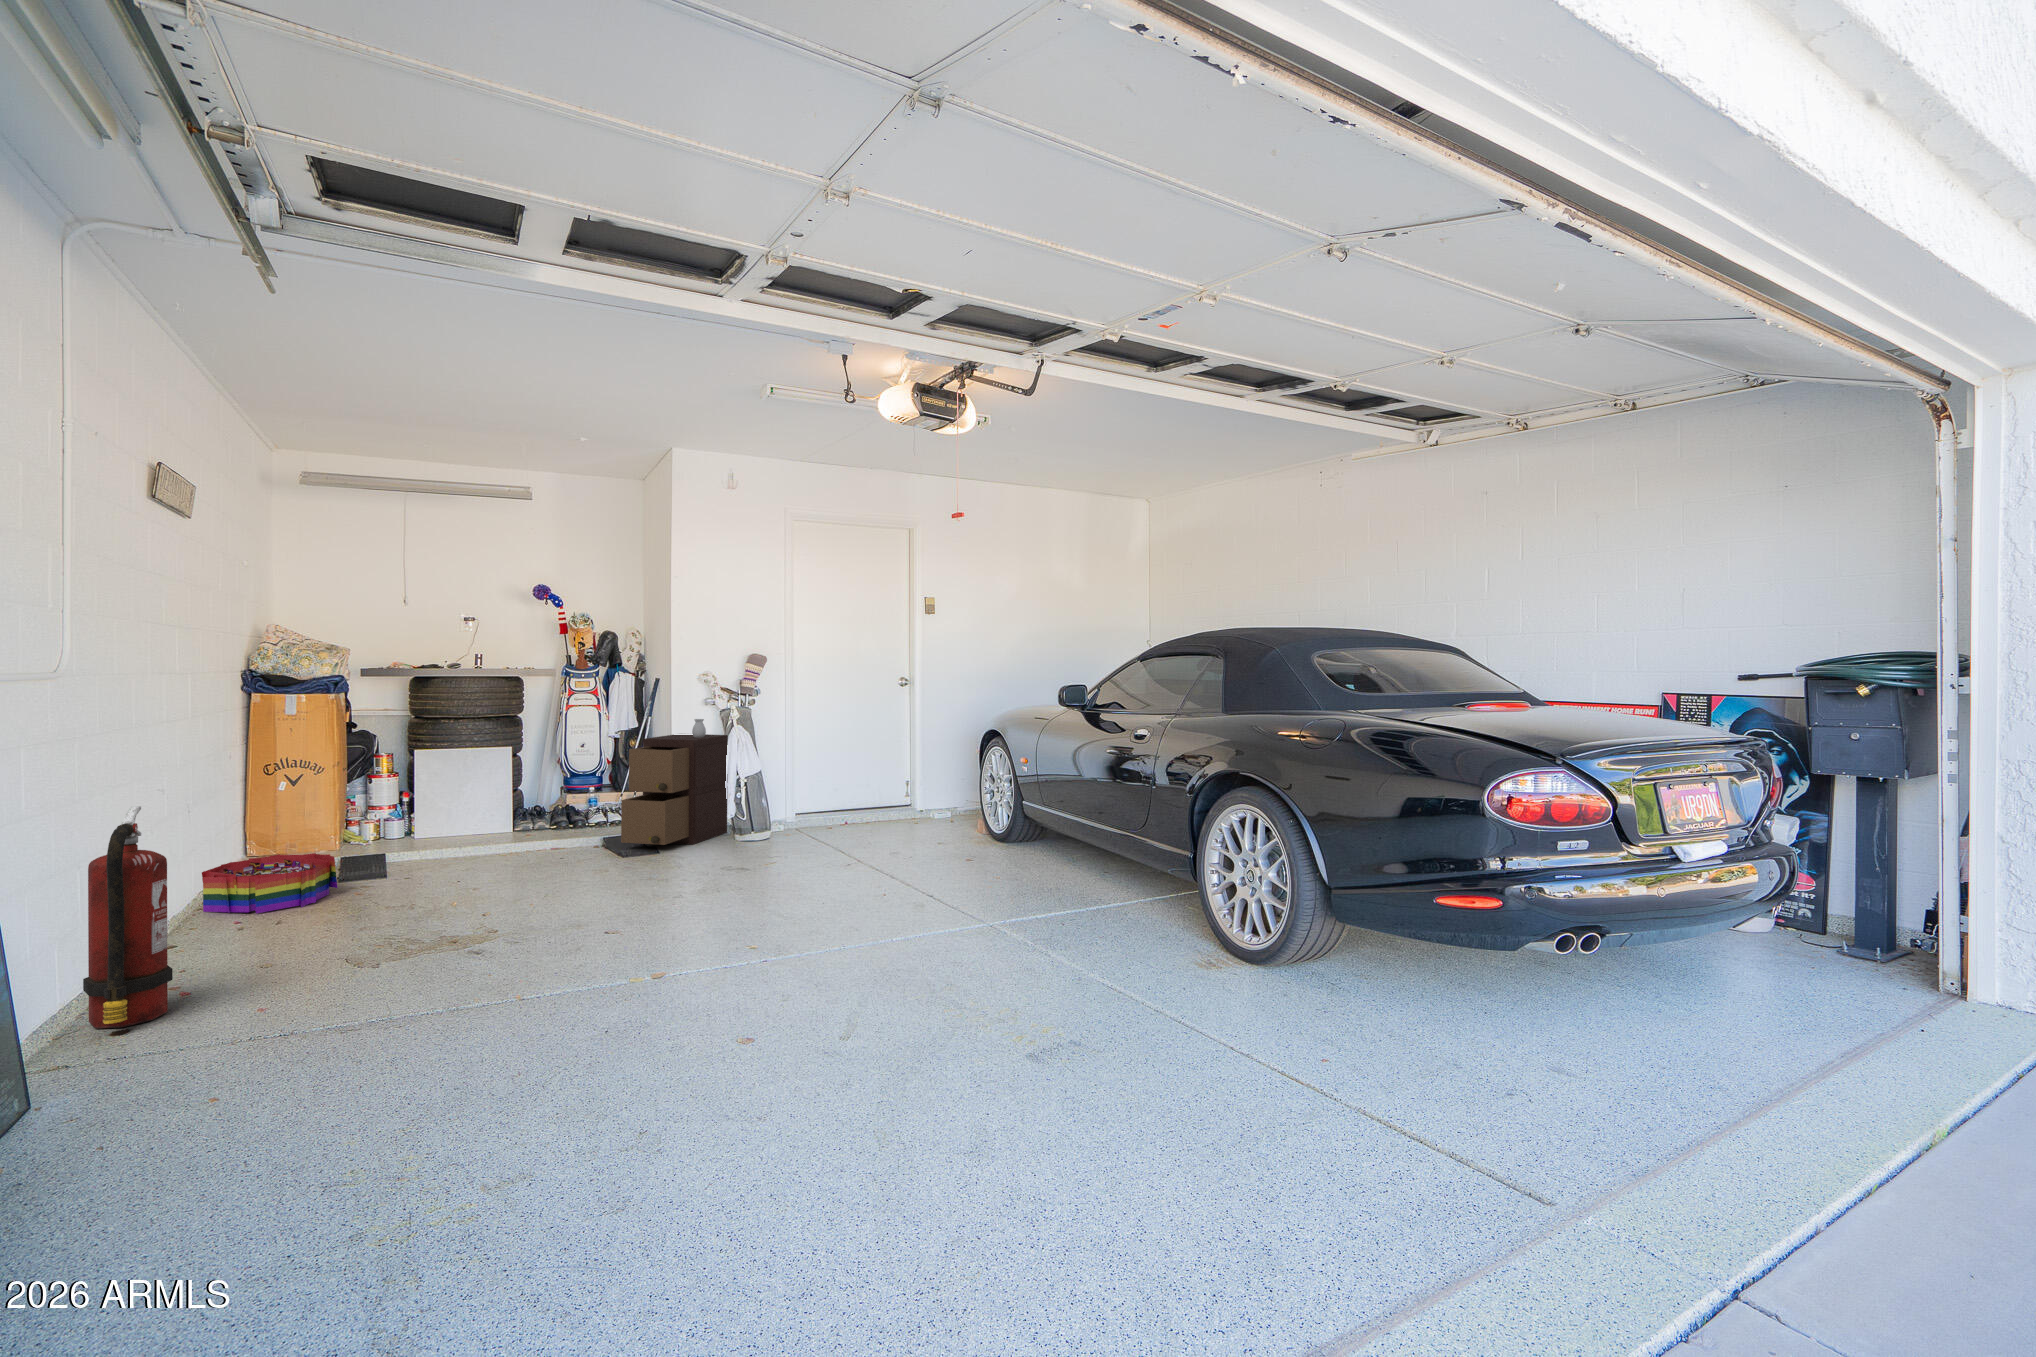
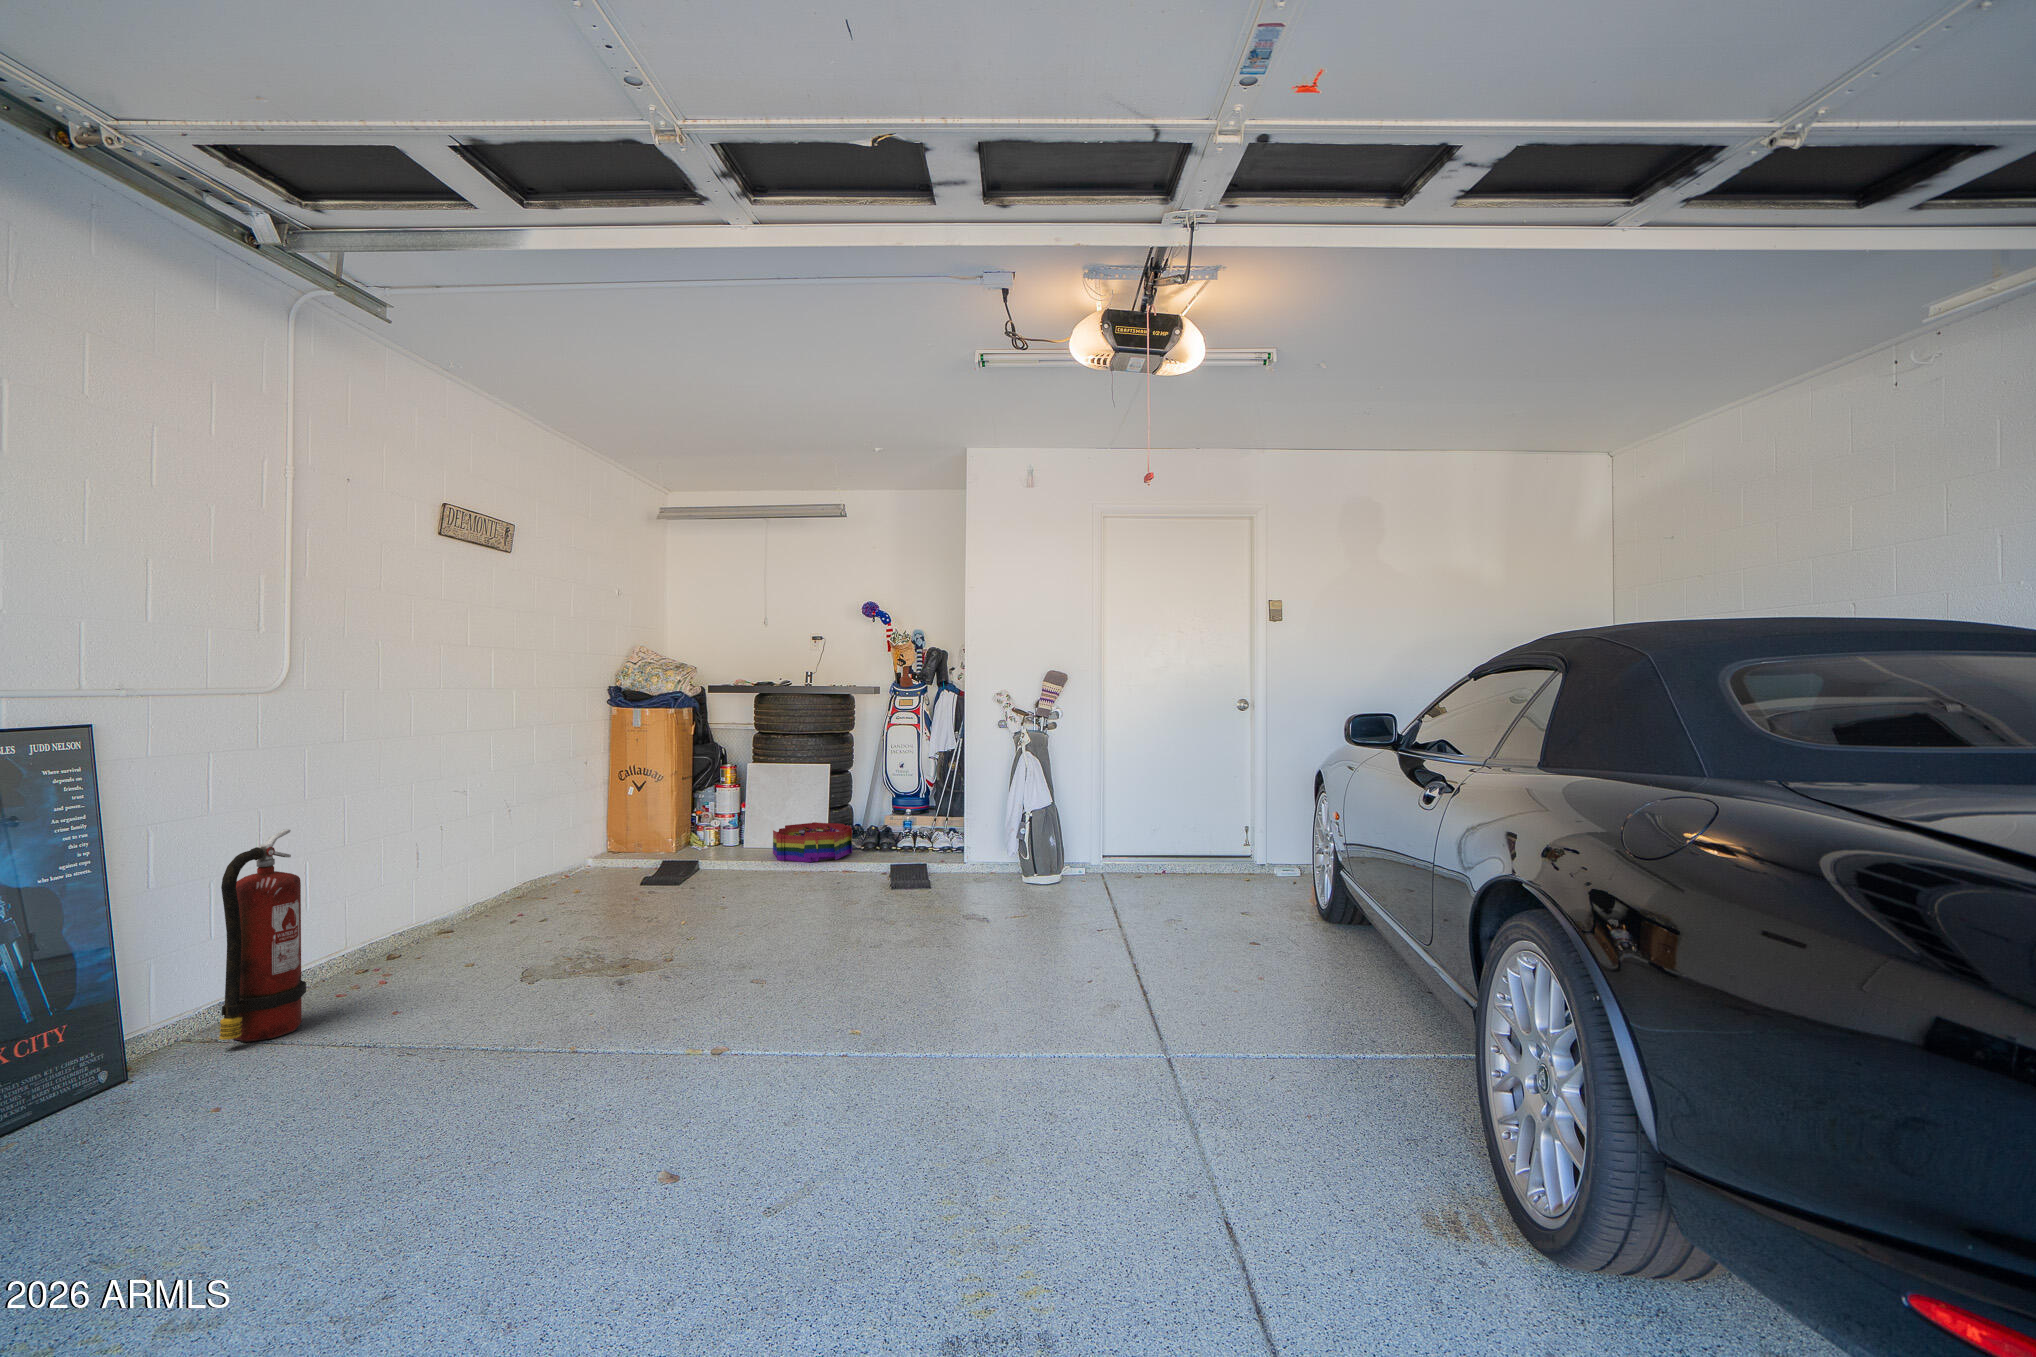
storage cabinet: present [621,719,728,845] -> none [889,745,1017,885]
storage bin: present [202,853,337,913] -> present [773,822,852,862]

